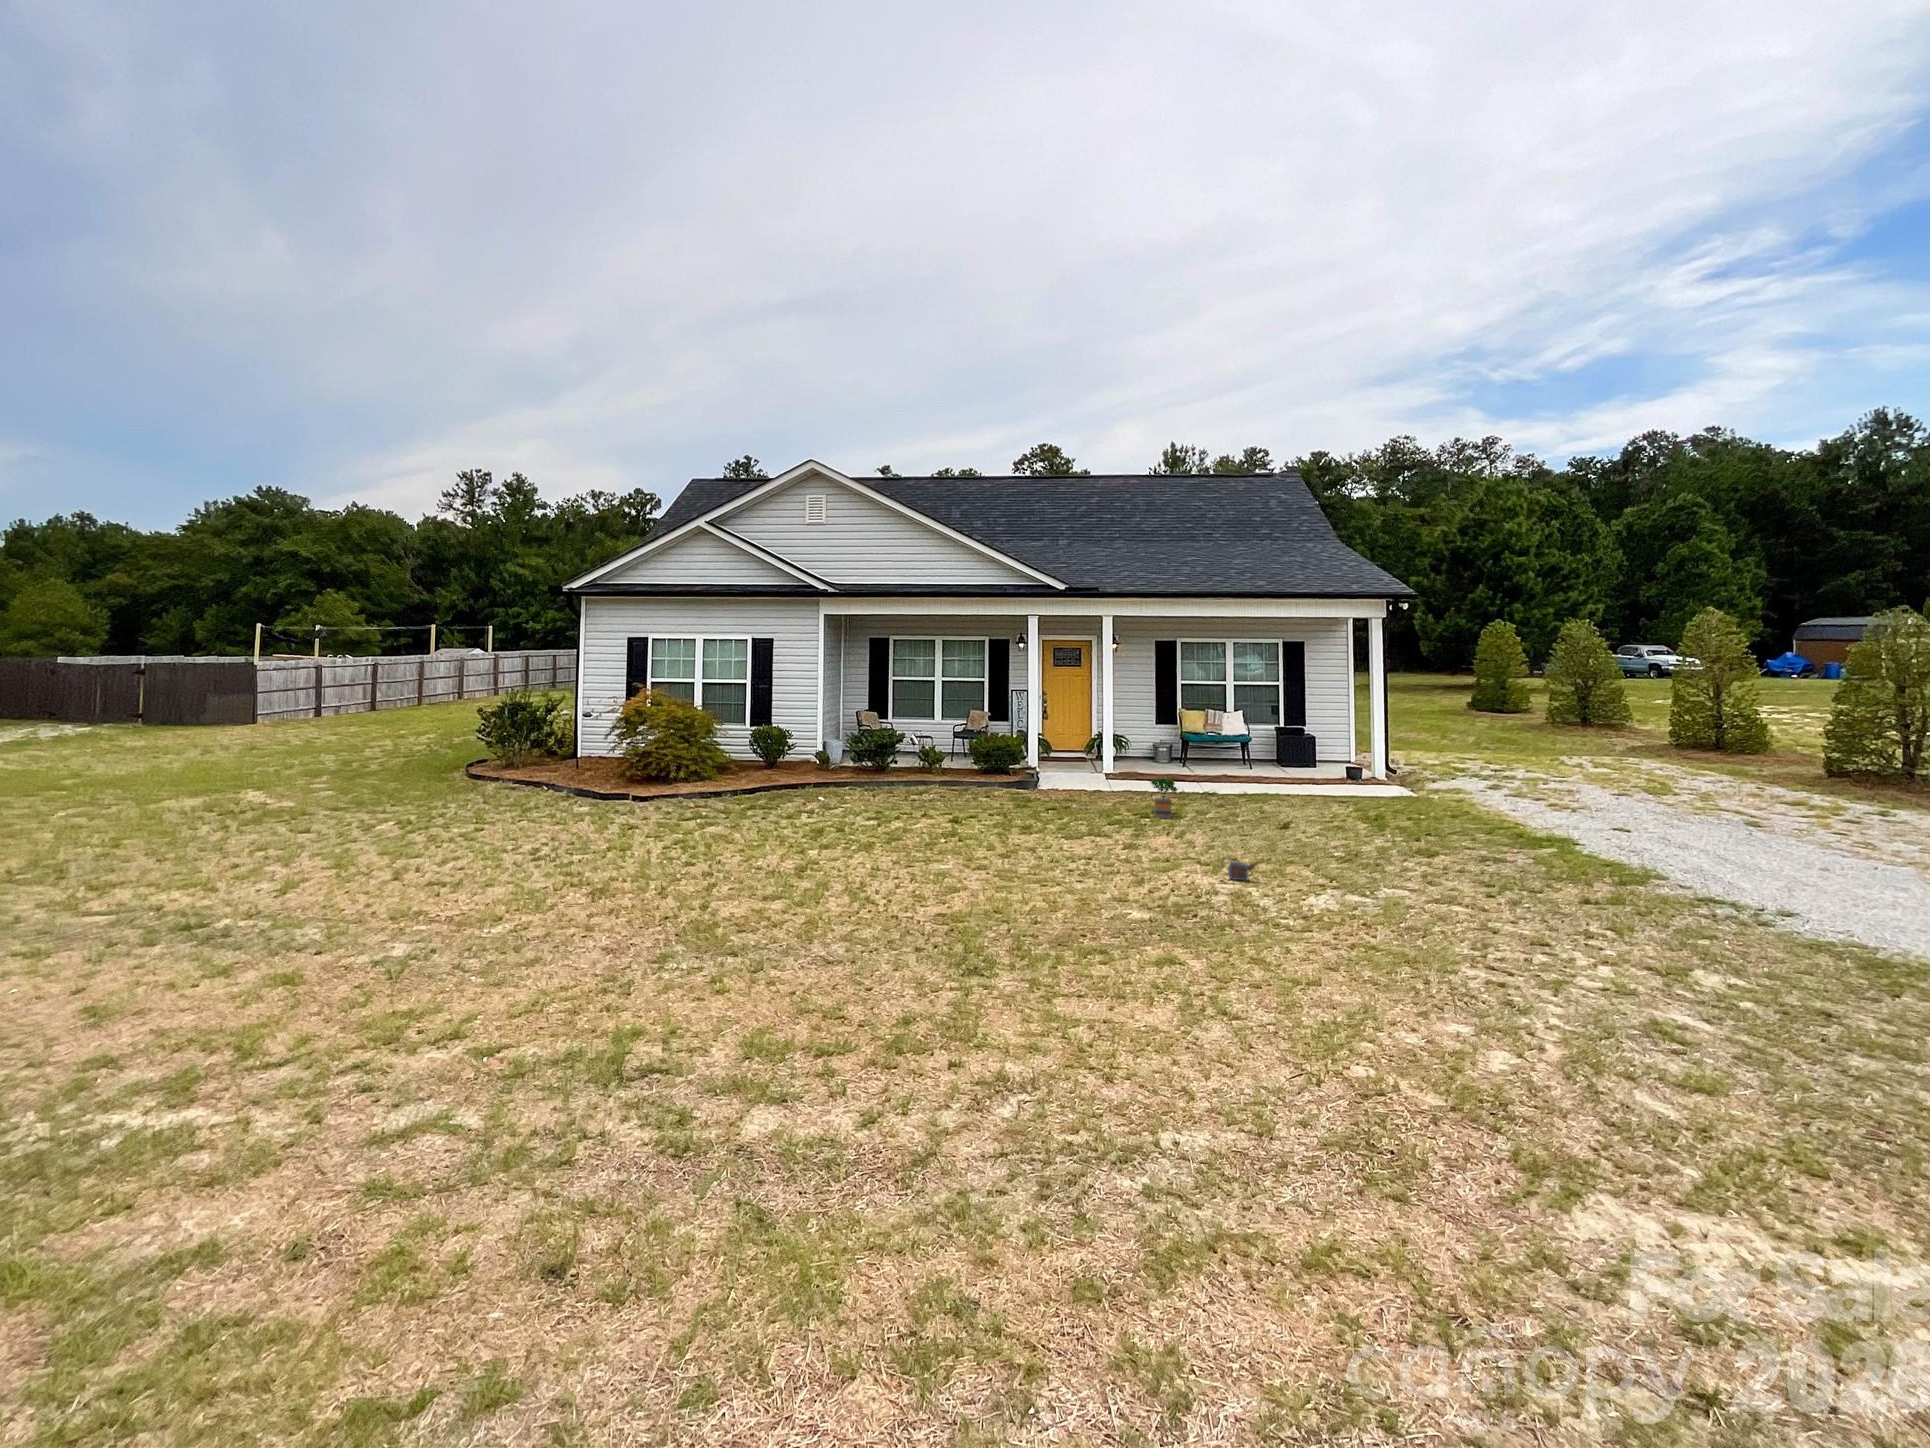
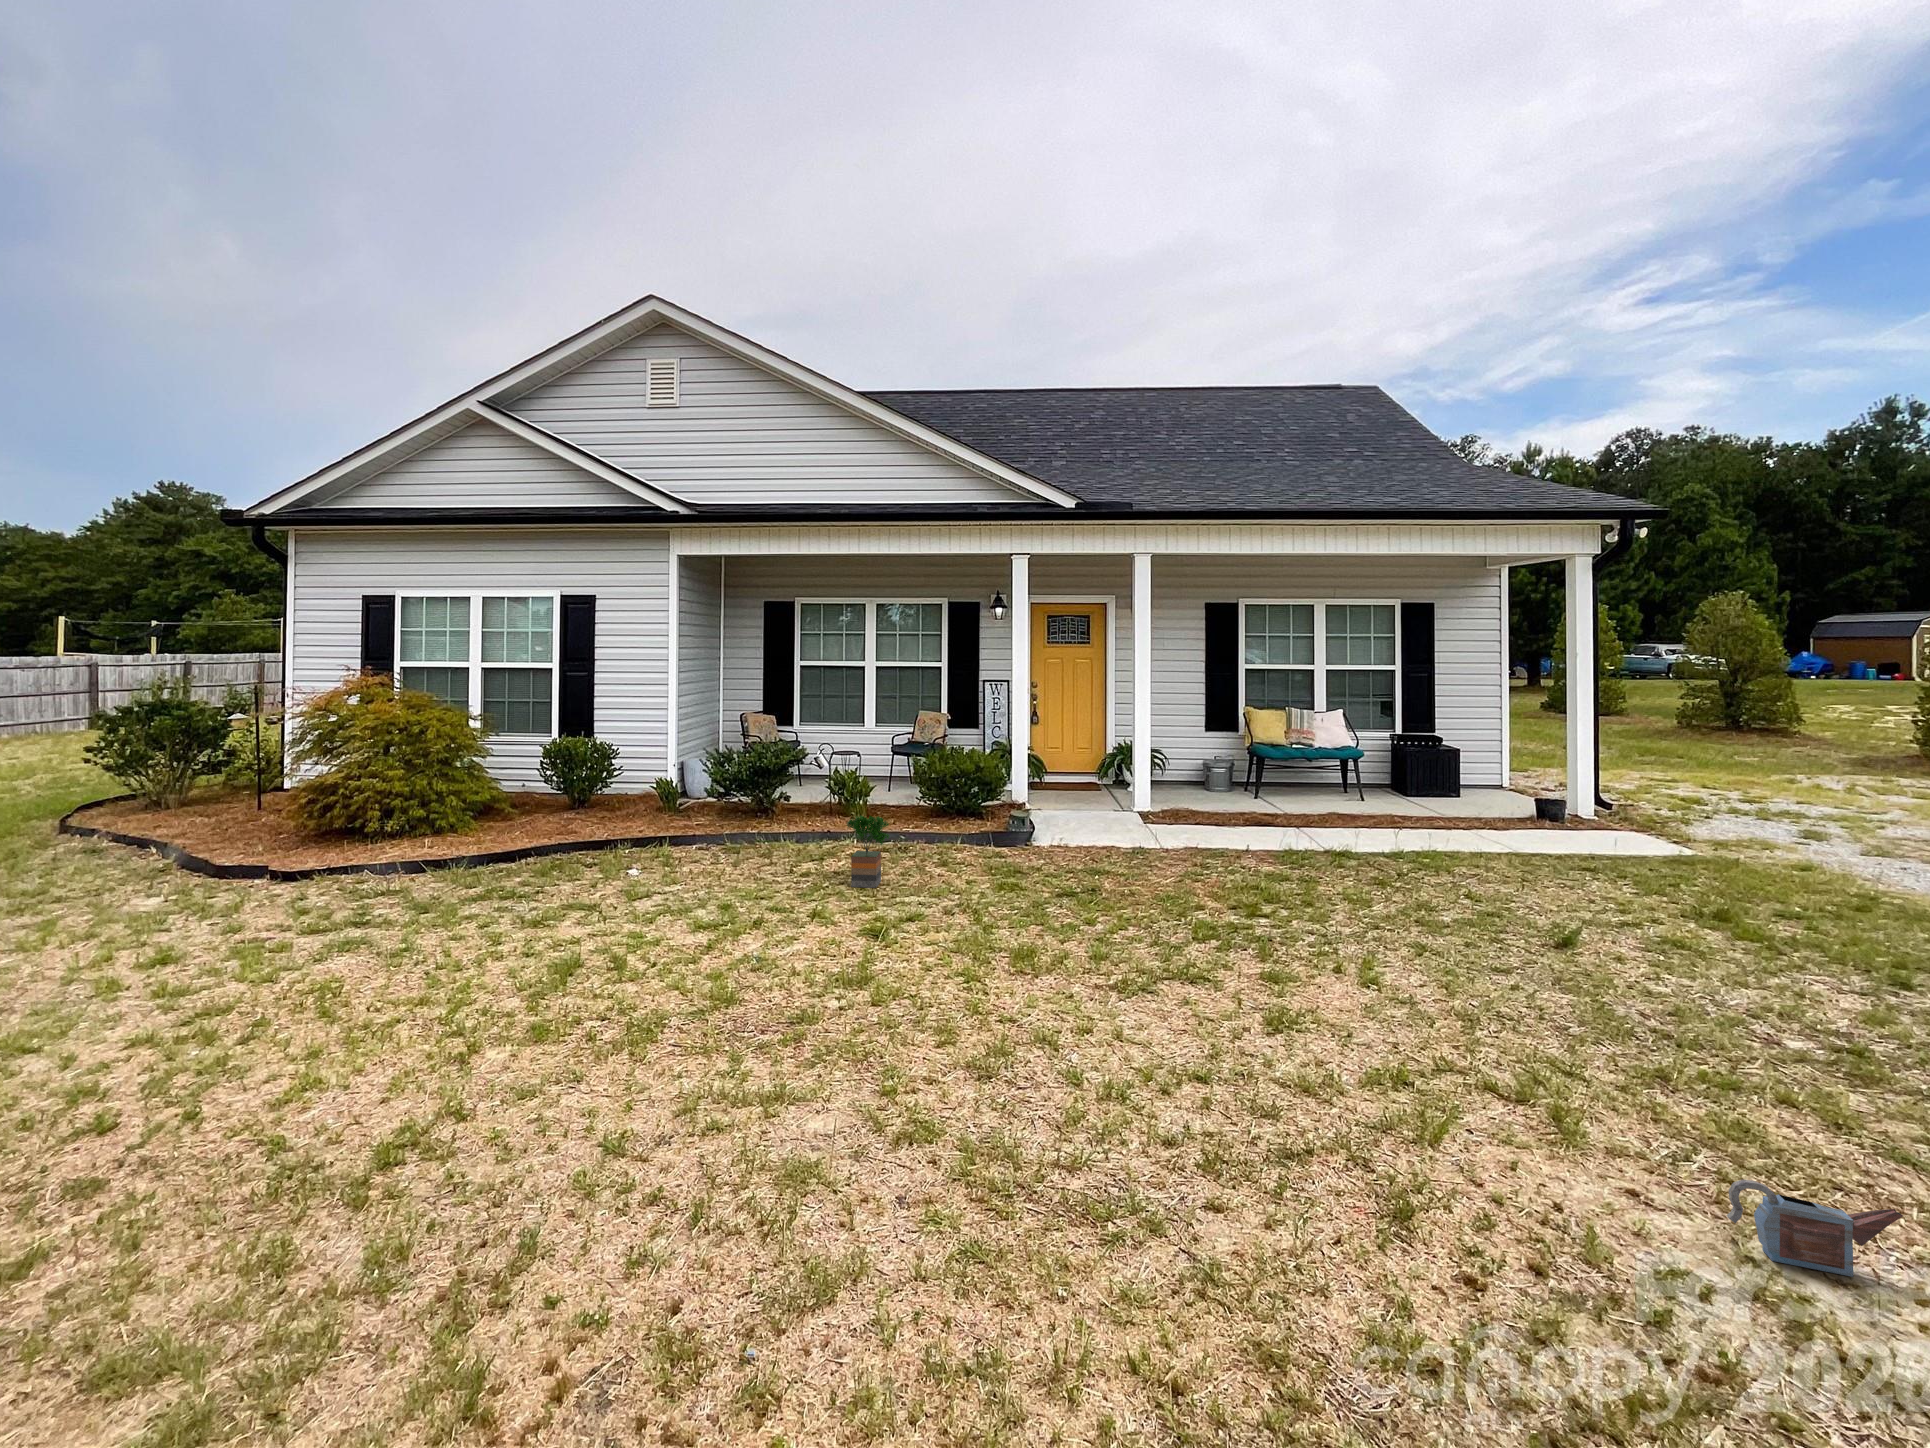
potted tree: present [1151,778,1177,818] -> present [847,816,889,888]

